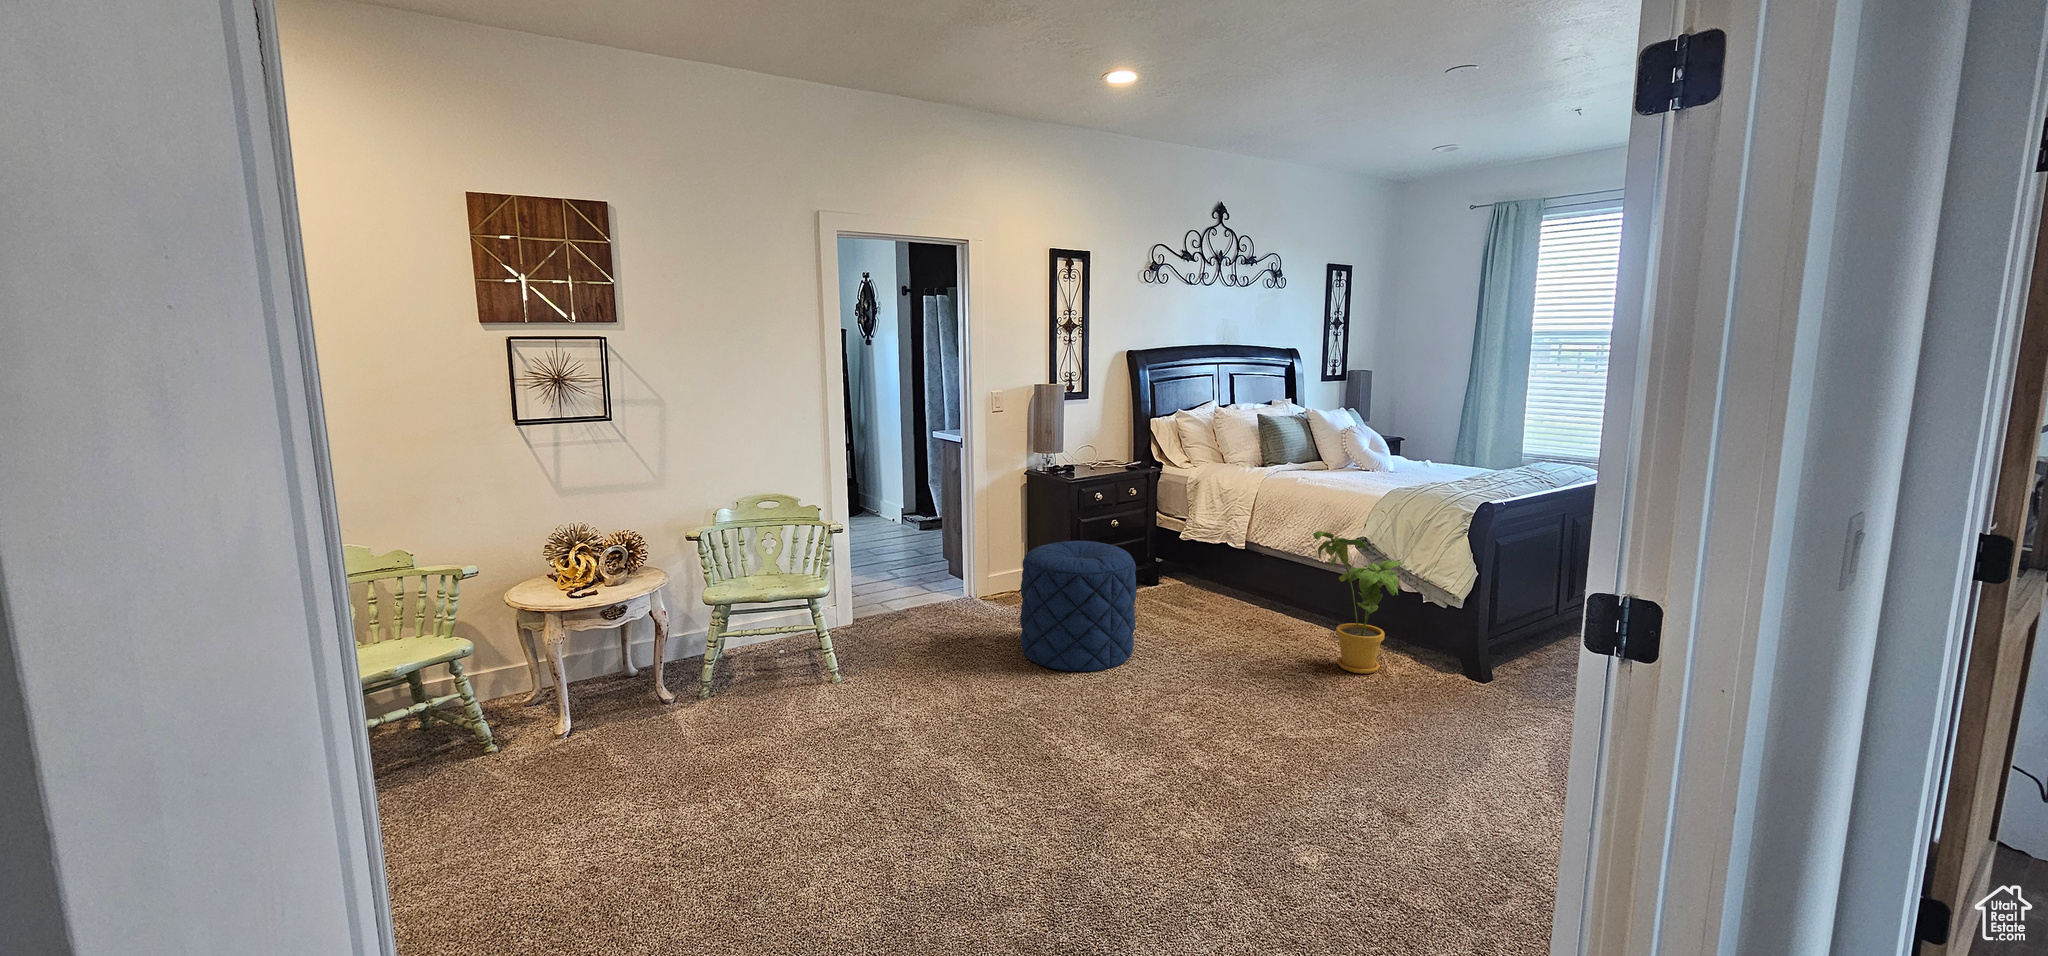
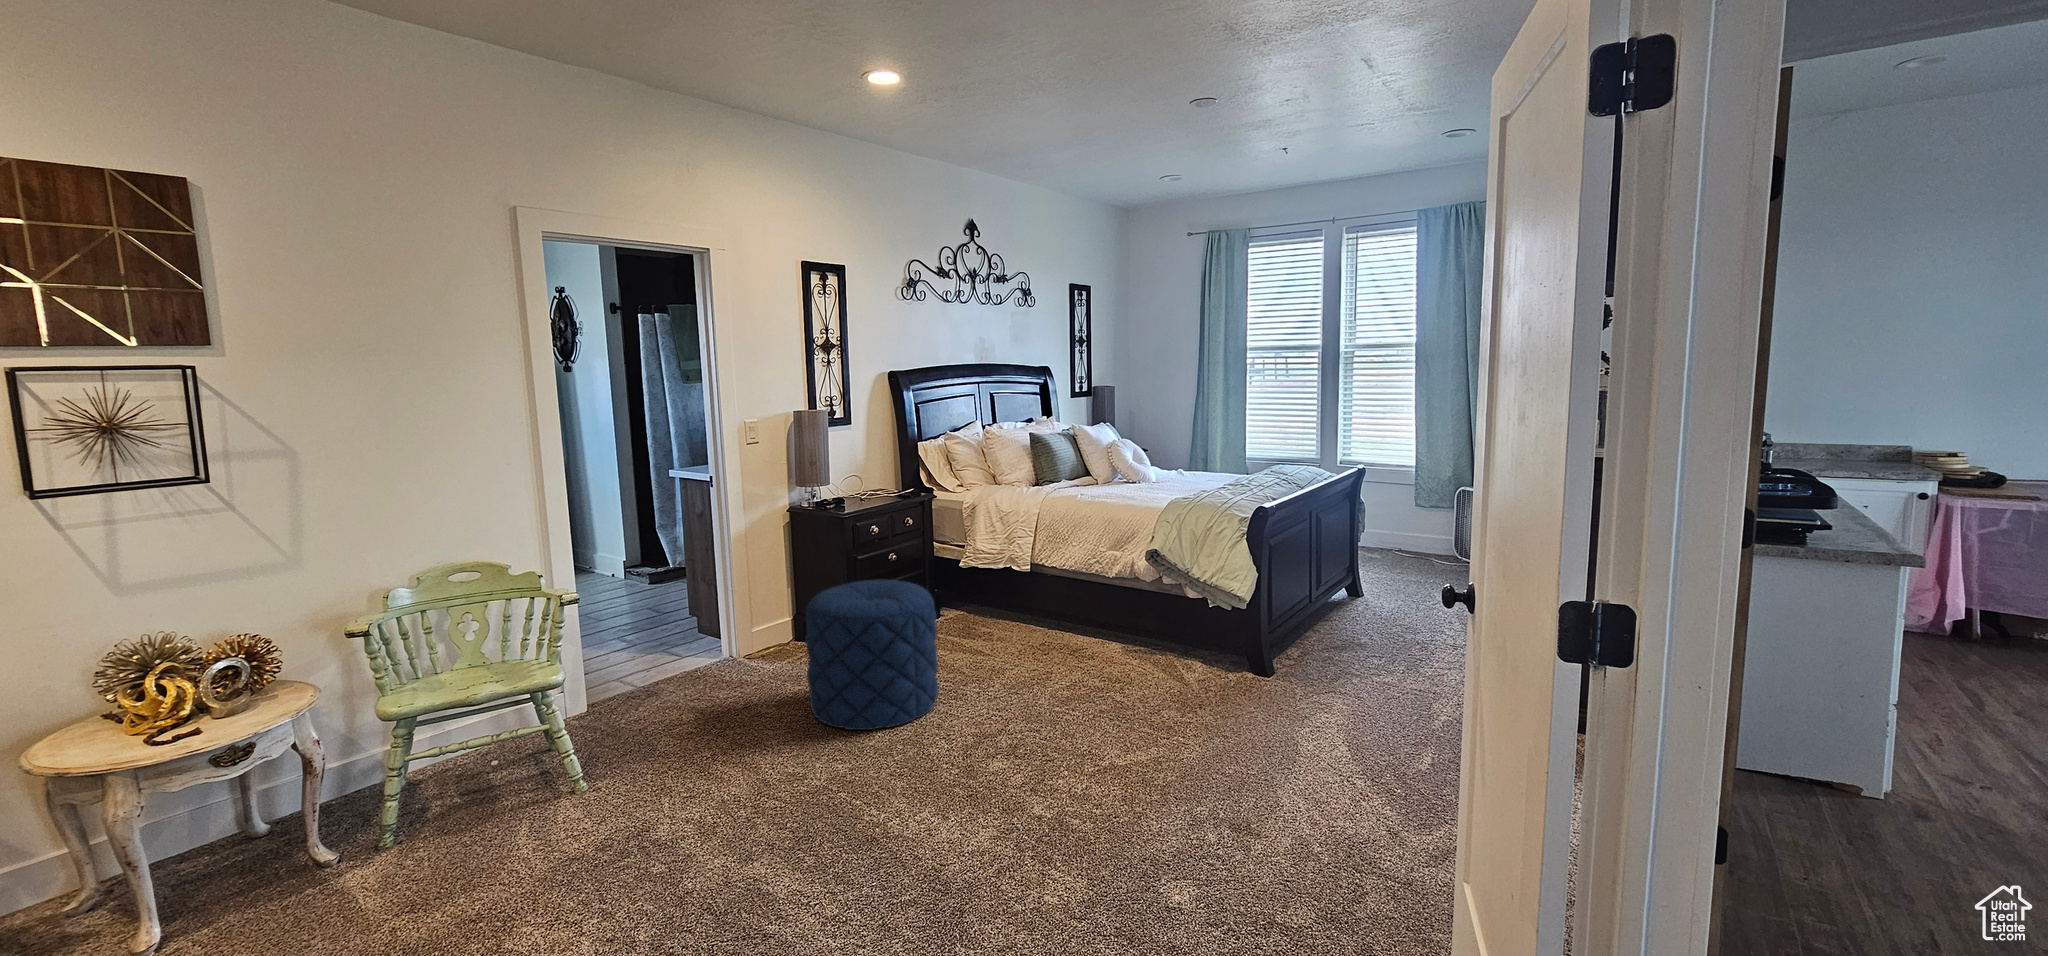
house plant: present [1313,531,1403,674] -> none [1114,544,1201,685]

